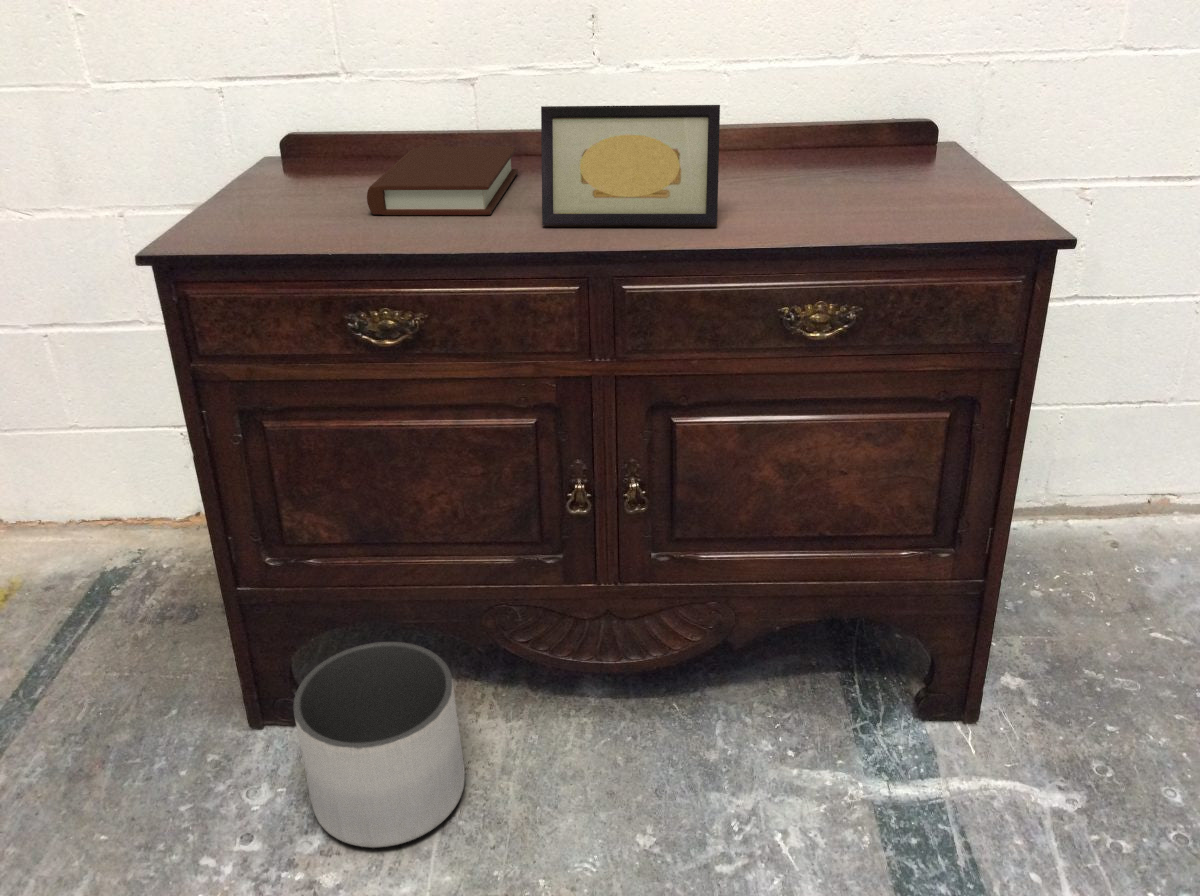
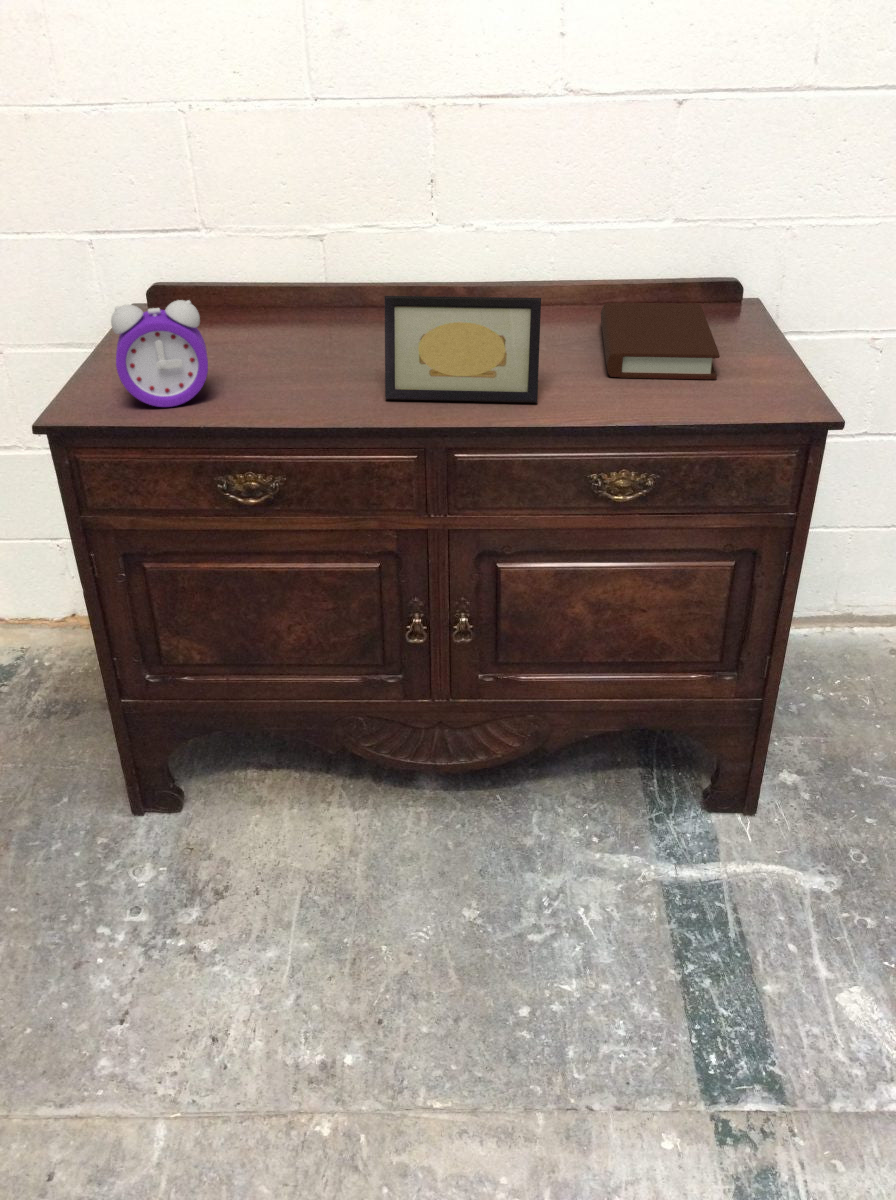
alarm clock: none [229,112,339,235] -> present [111,300,208,407]
book: present [367,146,518,215] -> present [601,303,720,379]
planter: present [293,642,465,848] -> none [174,747,318,919]

